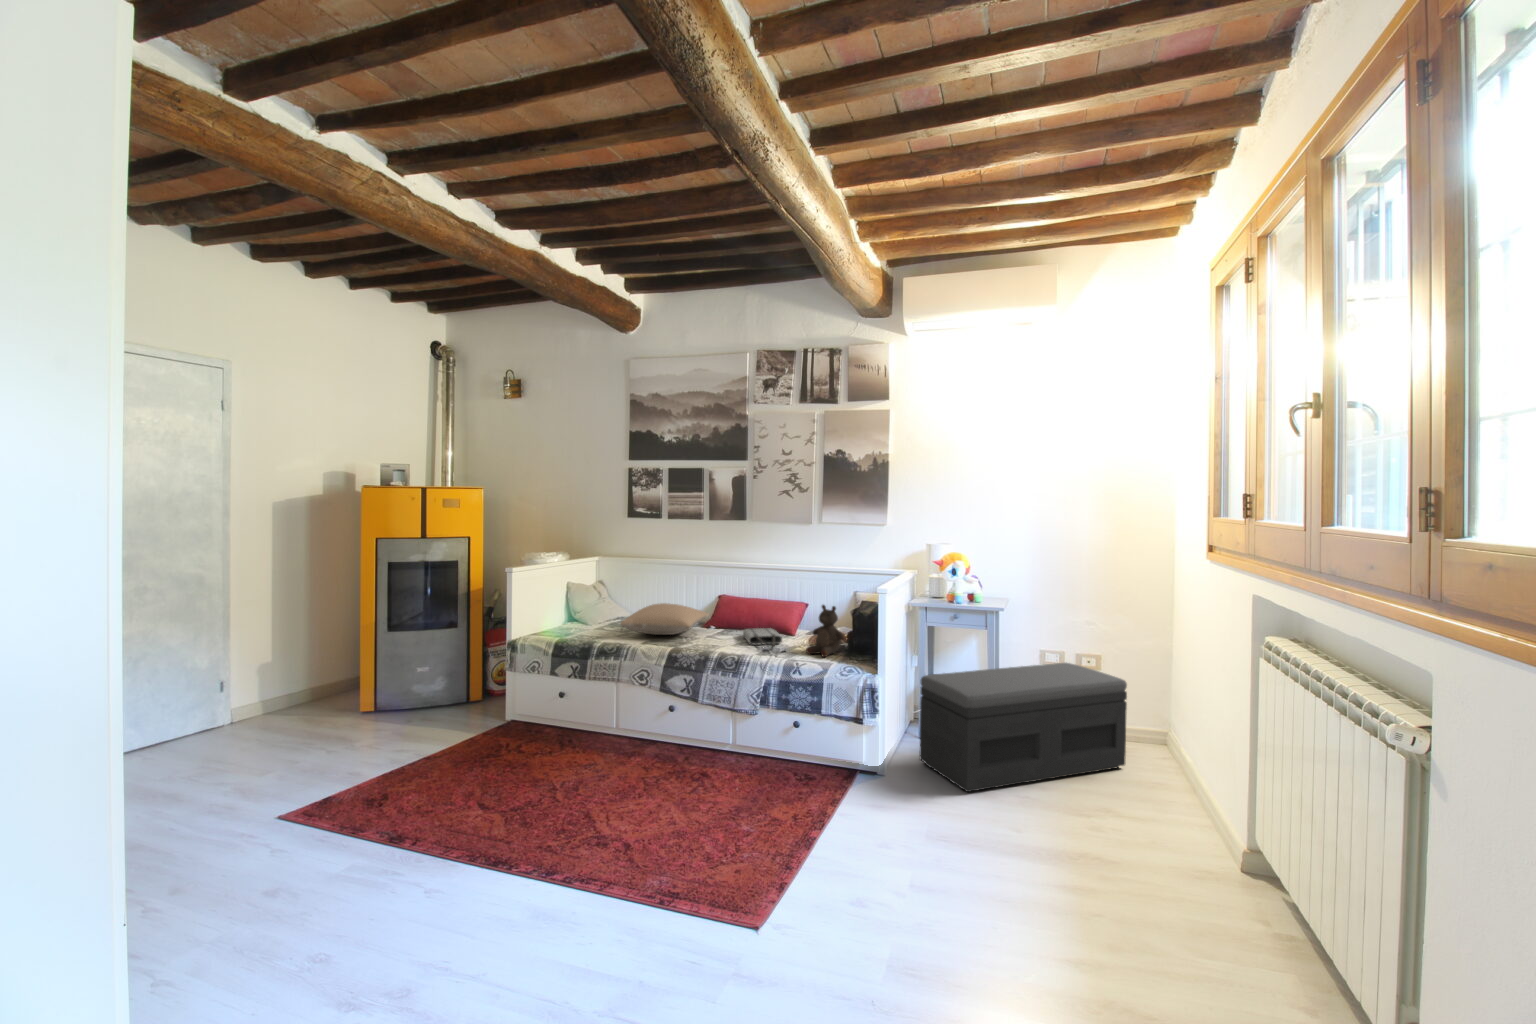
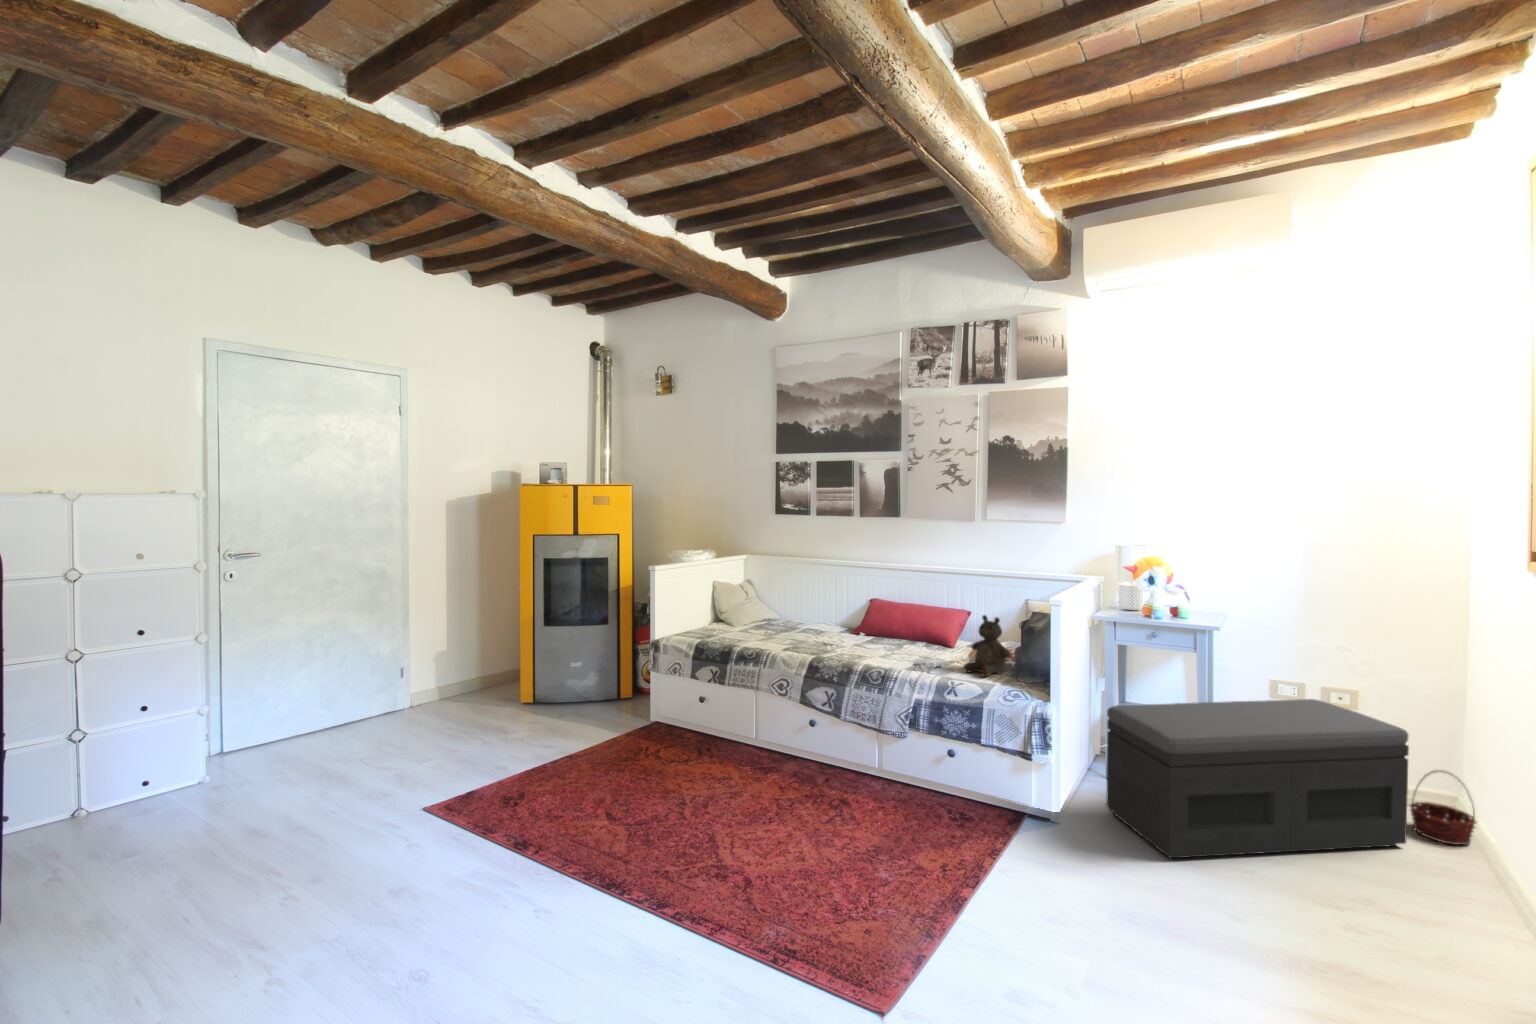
pillow: present [621,603,709,635] -> none [760,607,857,642]
tote bag: present [743,628,782,647] -> none [893,638,937,661]
basket: none [1128,710,1169,763] -> present [1410,770,1476,845]

